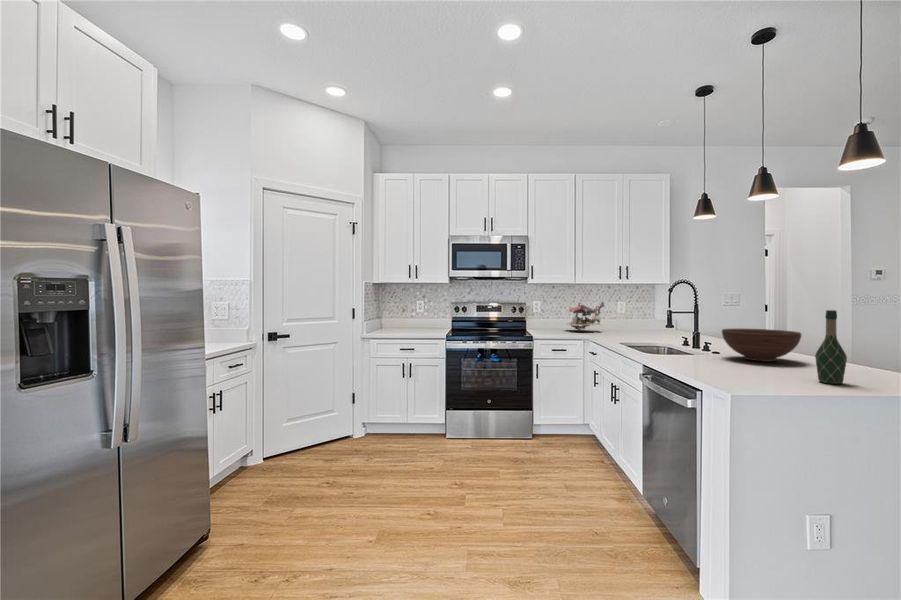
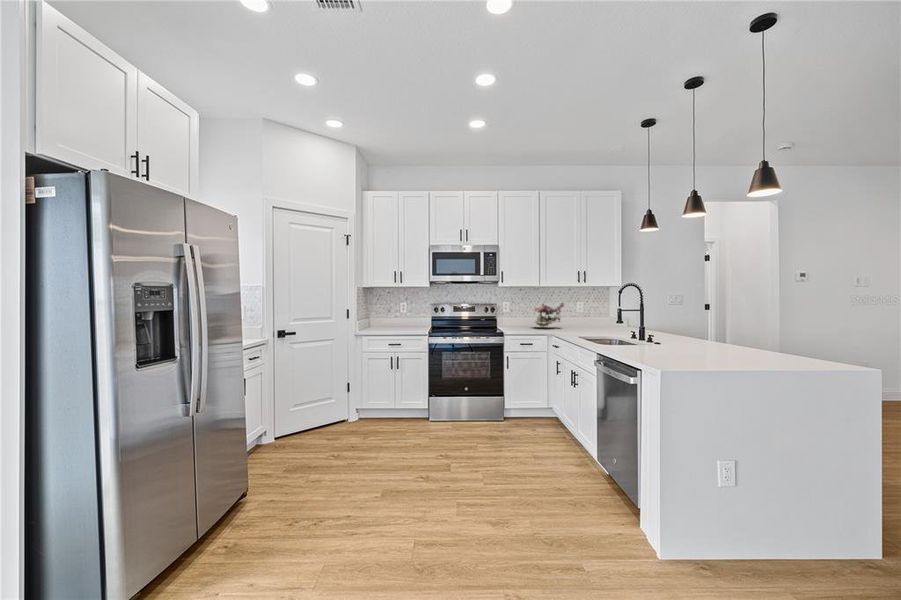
wine bottle: present [815,310,847,384] -> none [704,307,724,359]
fruit bowl: present [722,329,801,362] -> none [648,322,704,347]

